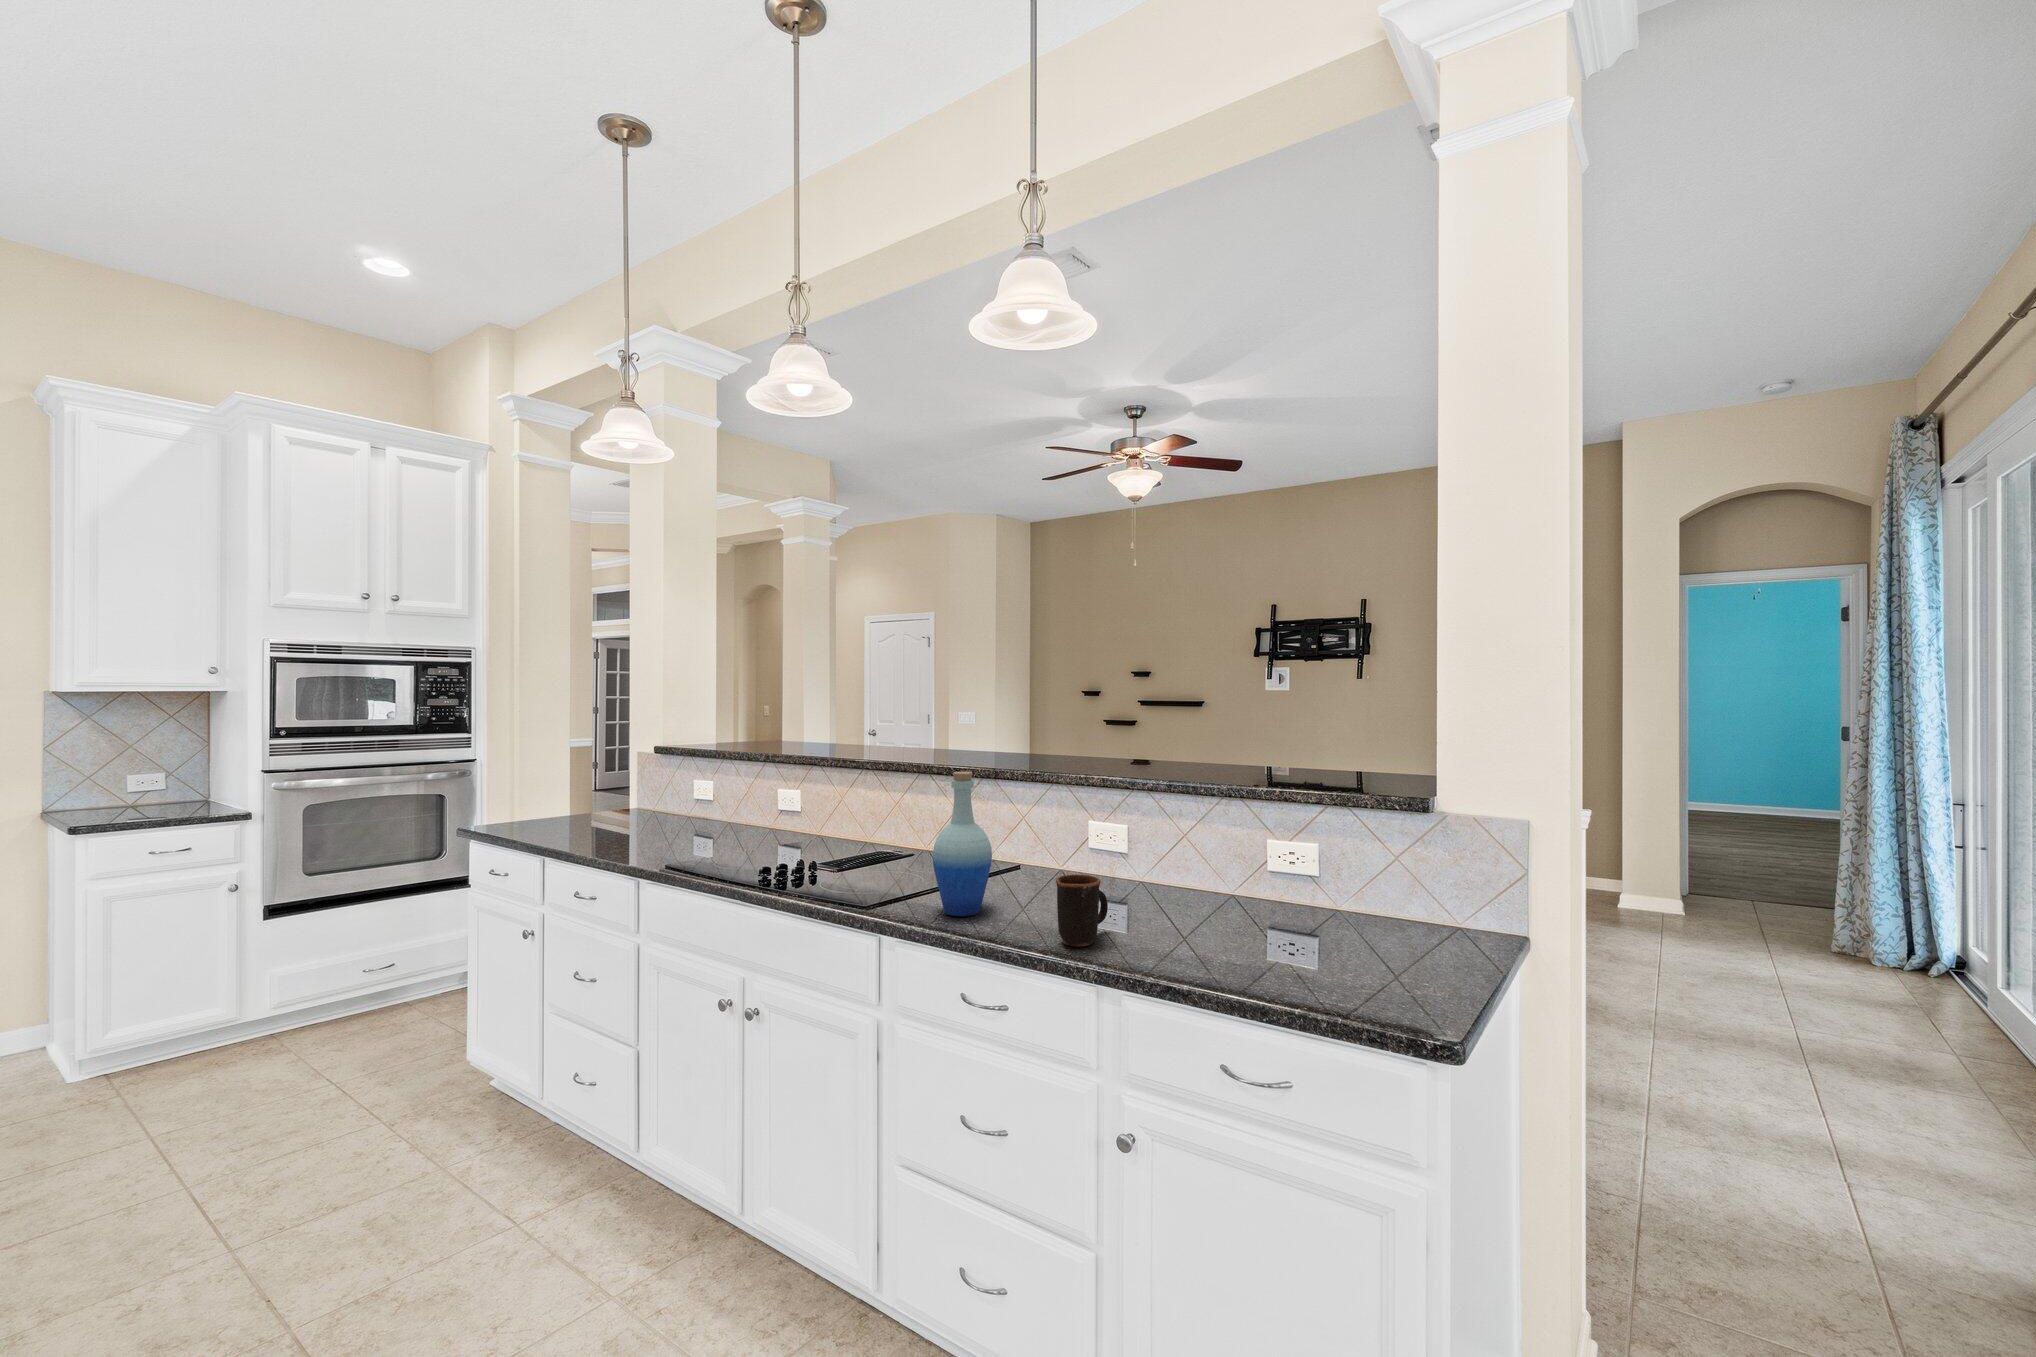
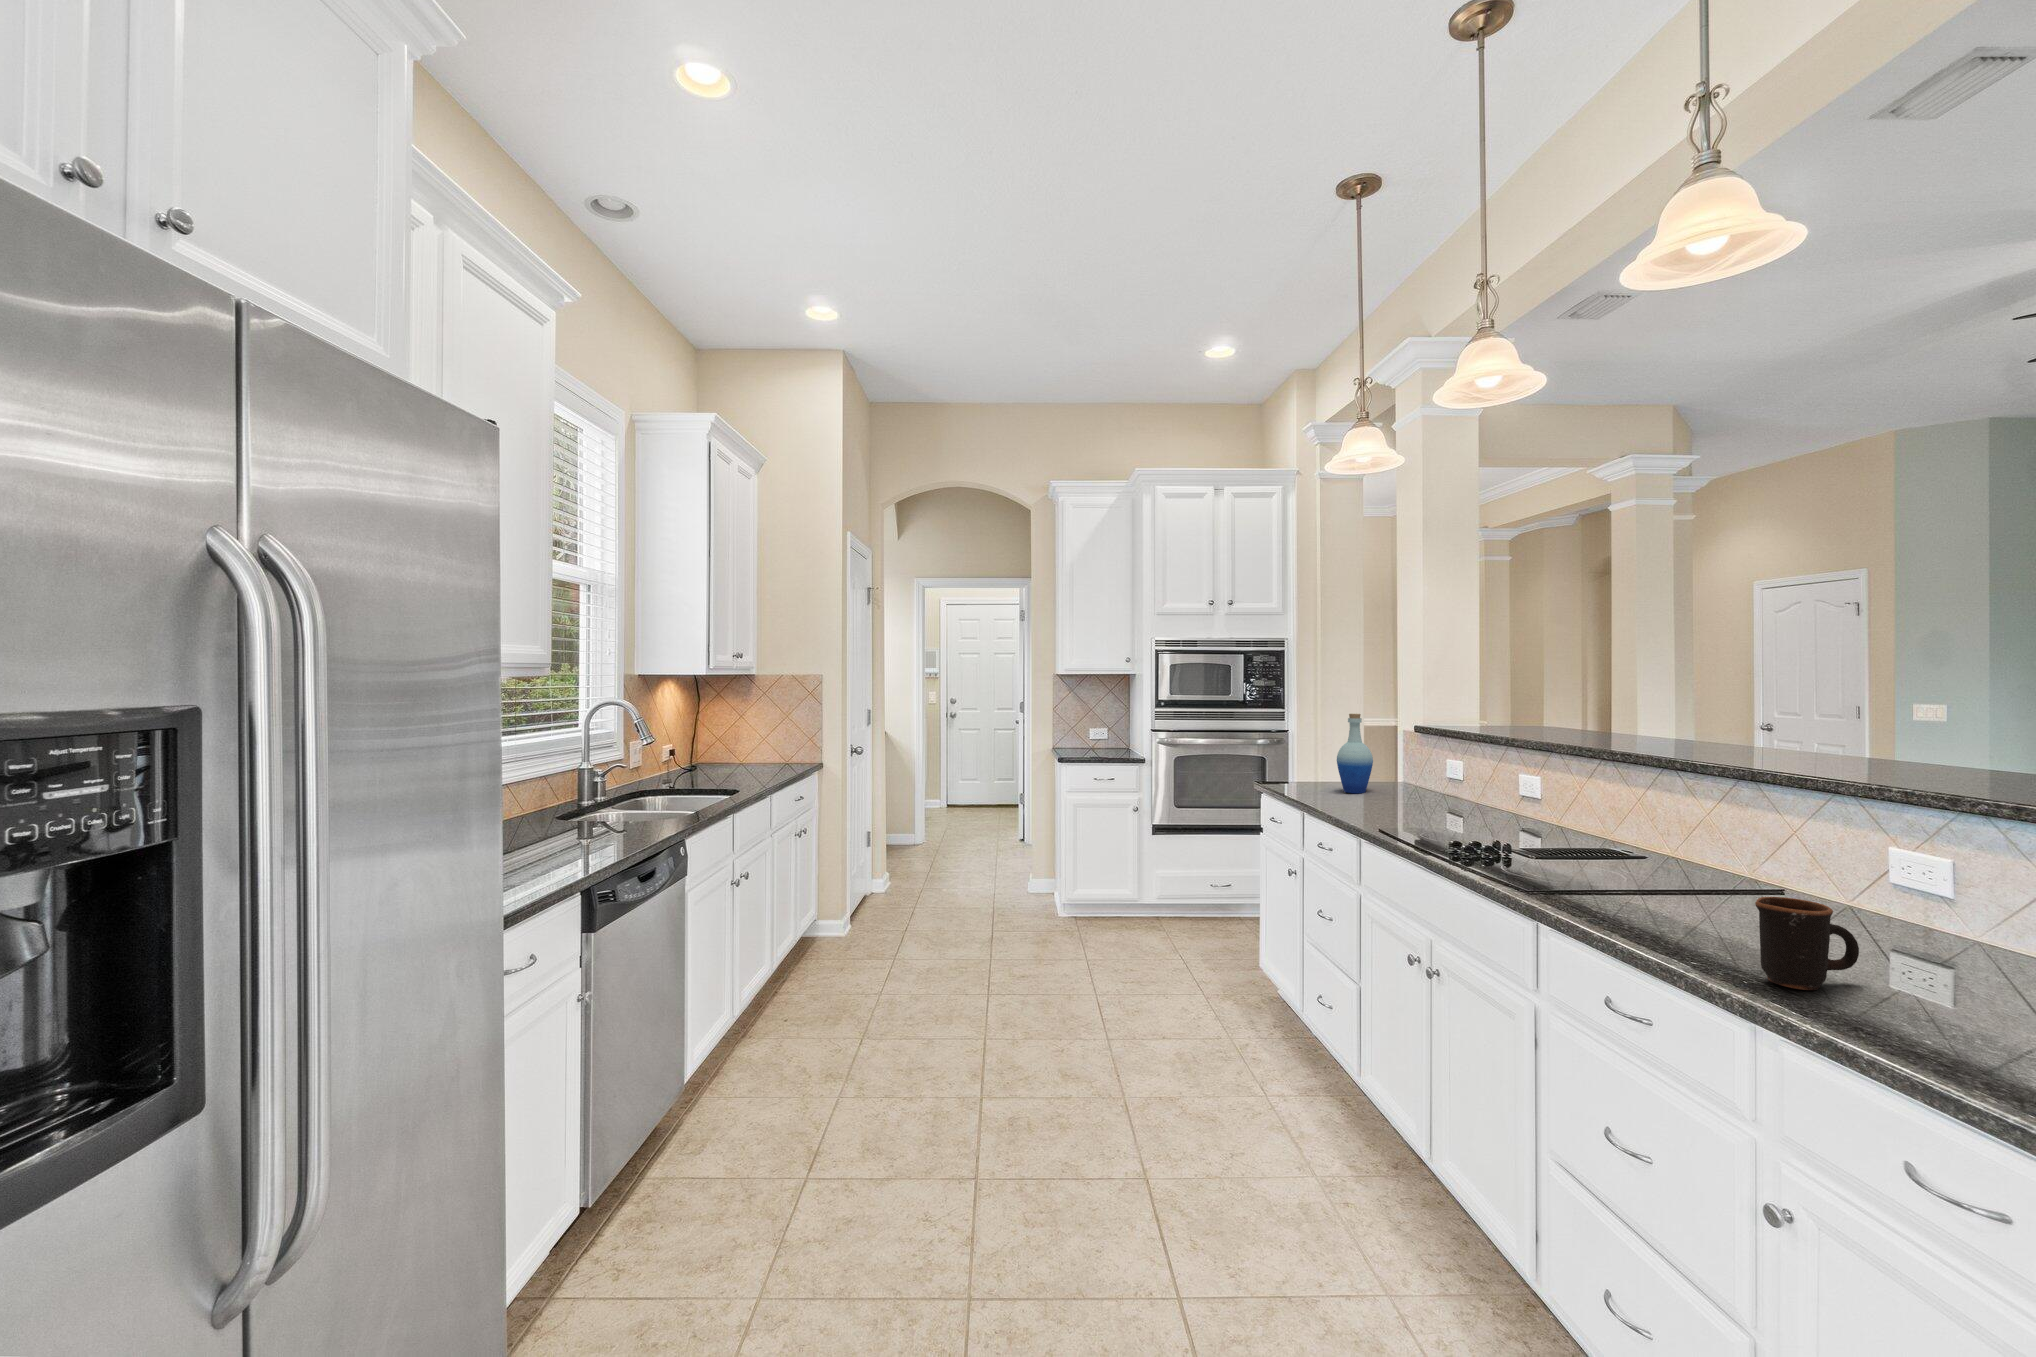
bottle: present [932,772,992,916] -> present [1337,714,1373,793]

